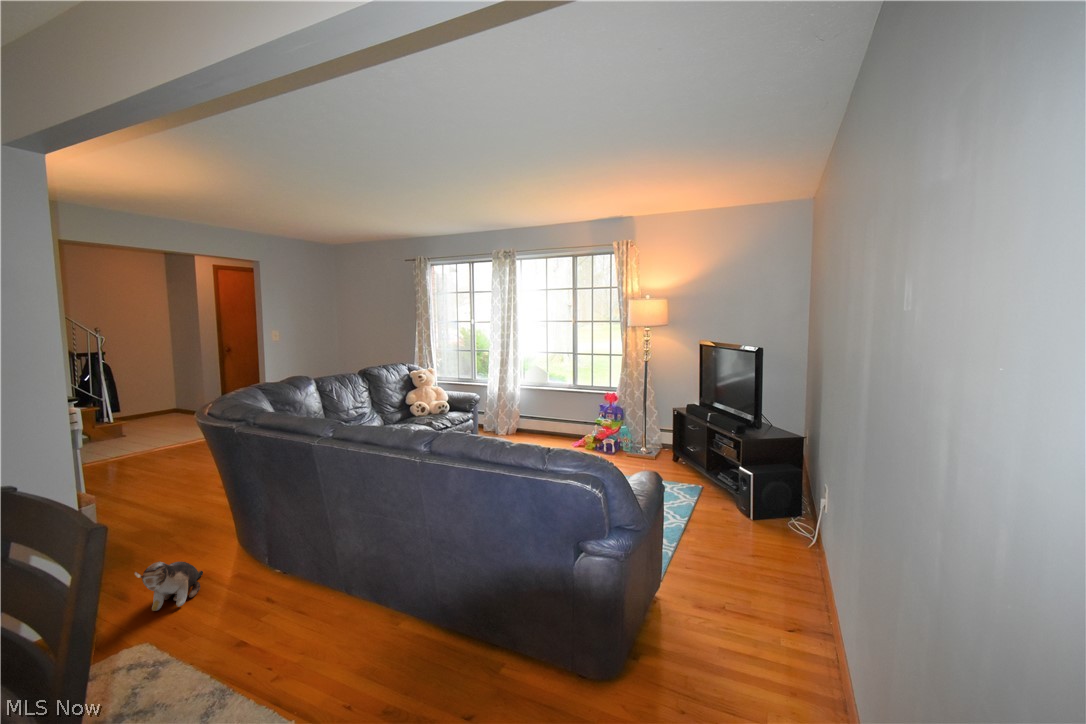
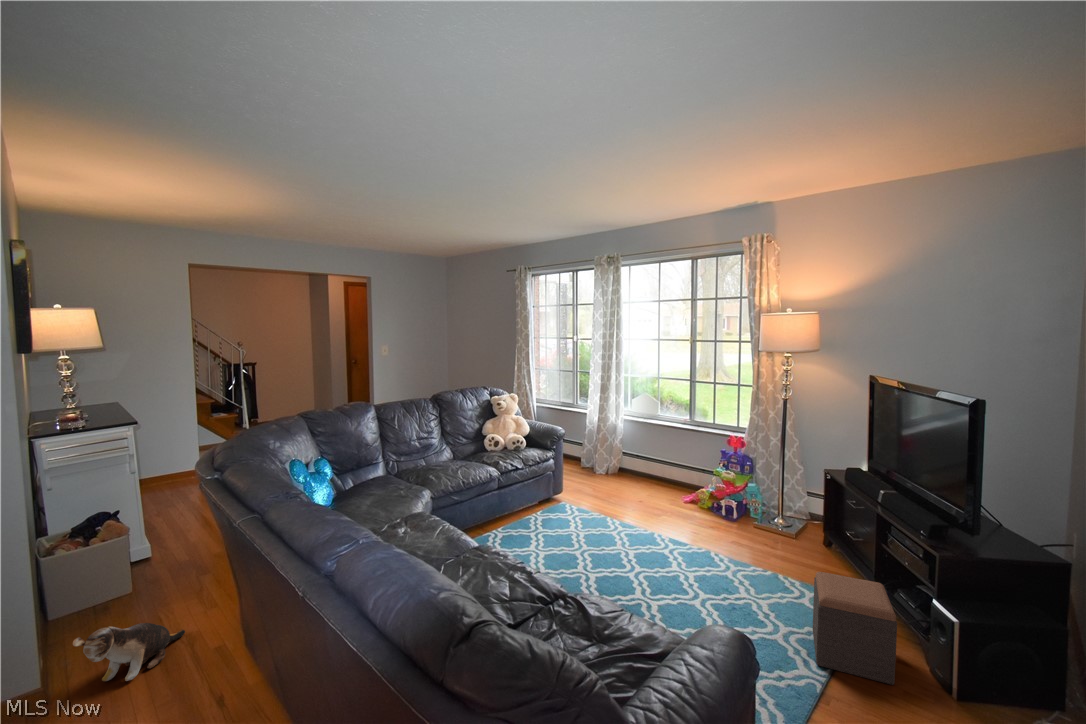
footstool: none [679,463,728,519] -> present [813,572,897,685]

